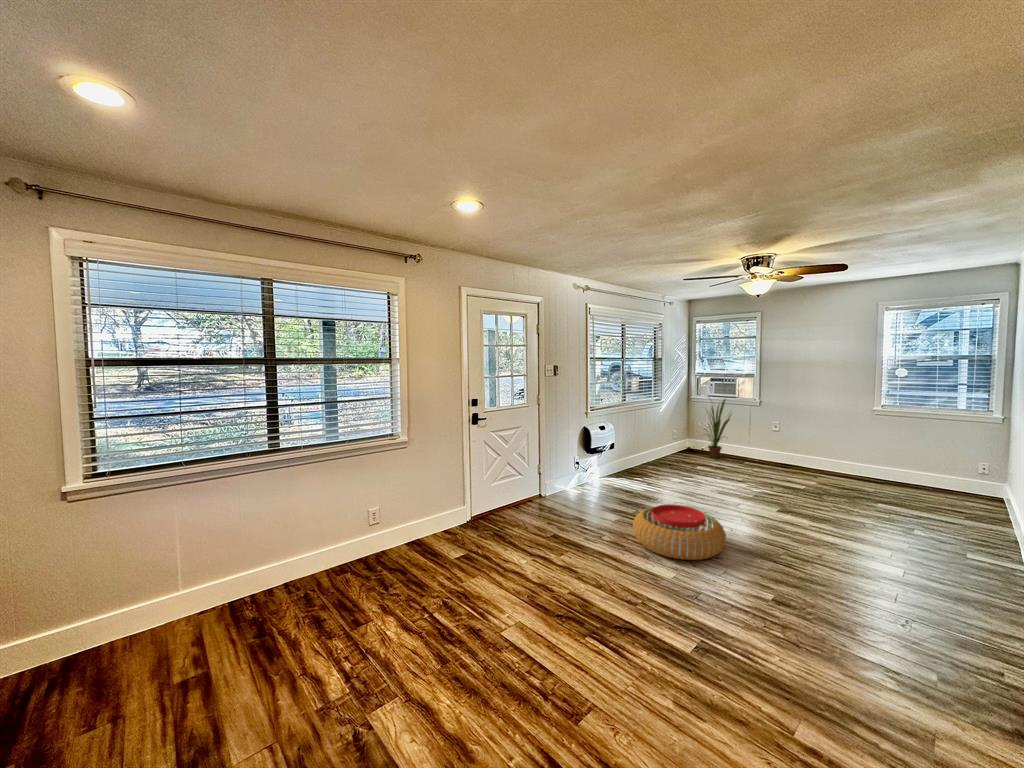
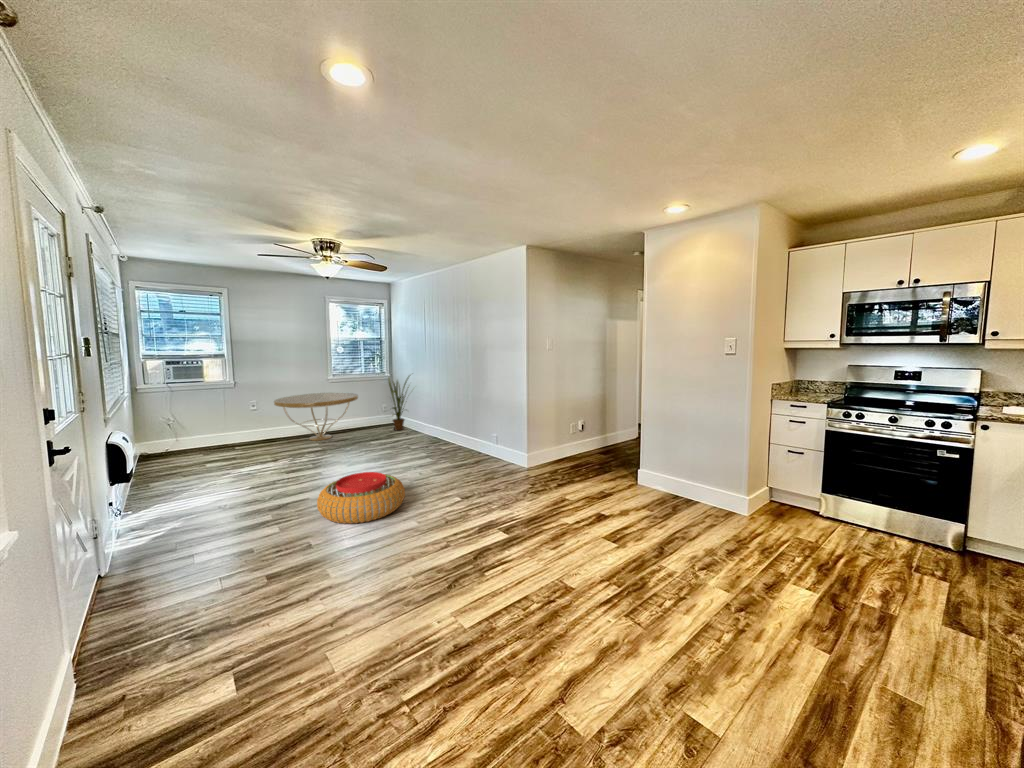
house plant: present [707,399,731,458] -> present [389,376,409,430]
coffee table: none [774,425,891,485] -> present [274,392,358,441]

